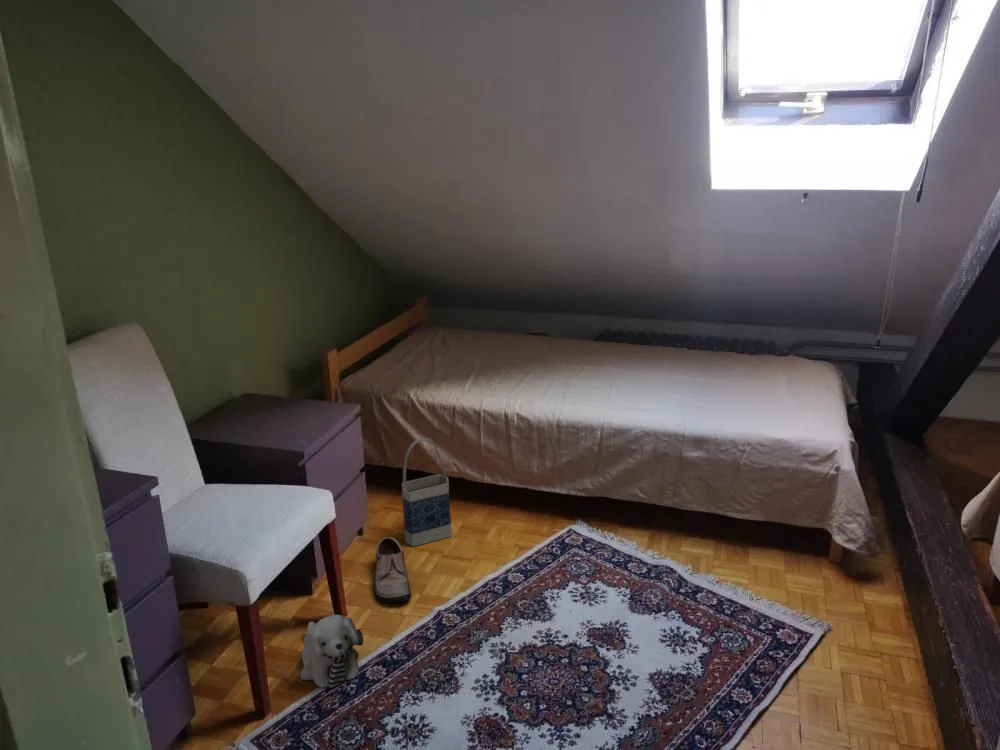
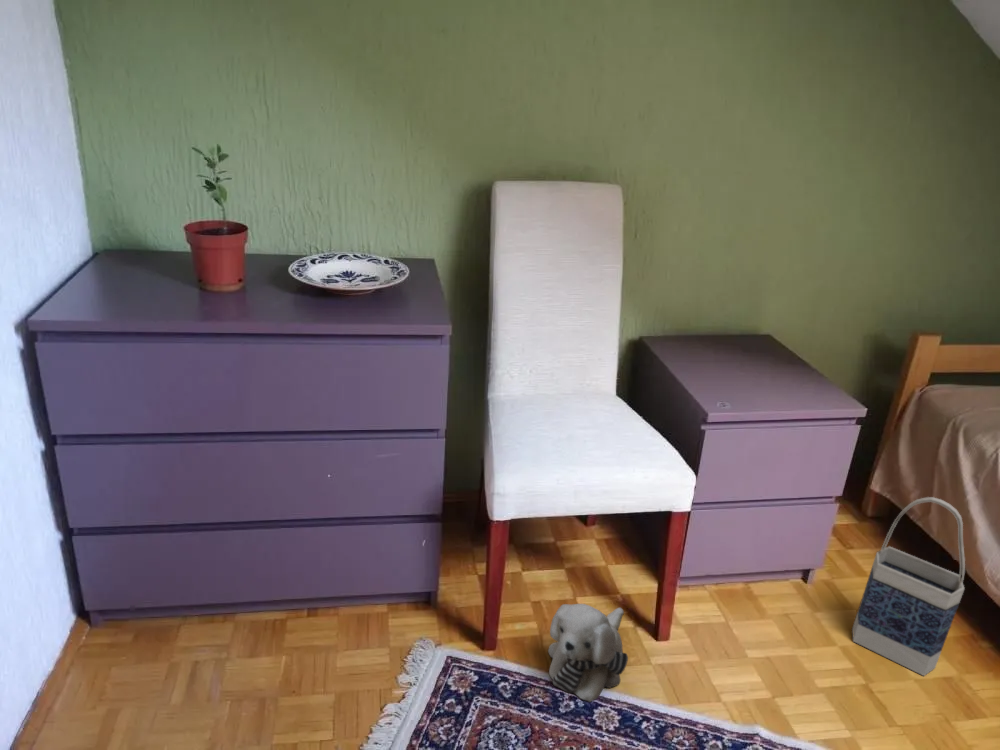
shoe: present [375,537,412,602] -> none [721,595,818,688]

